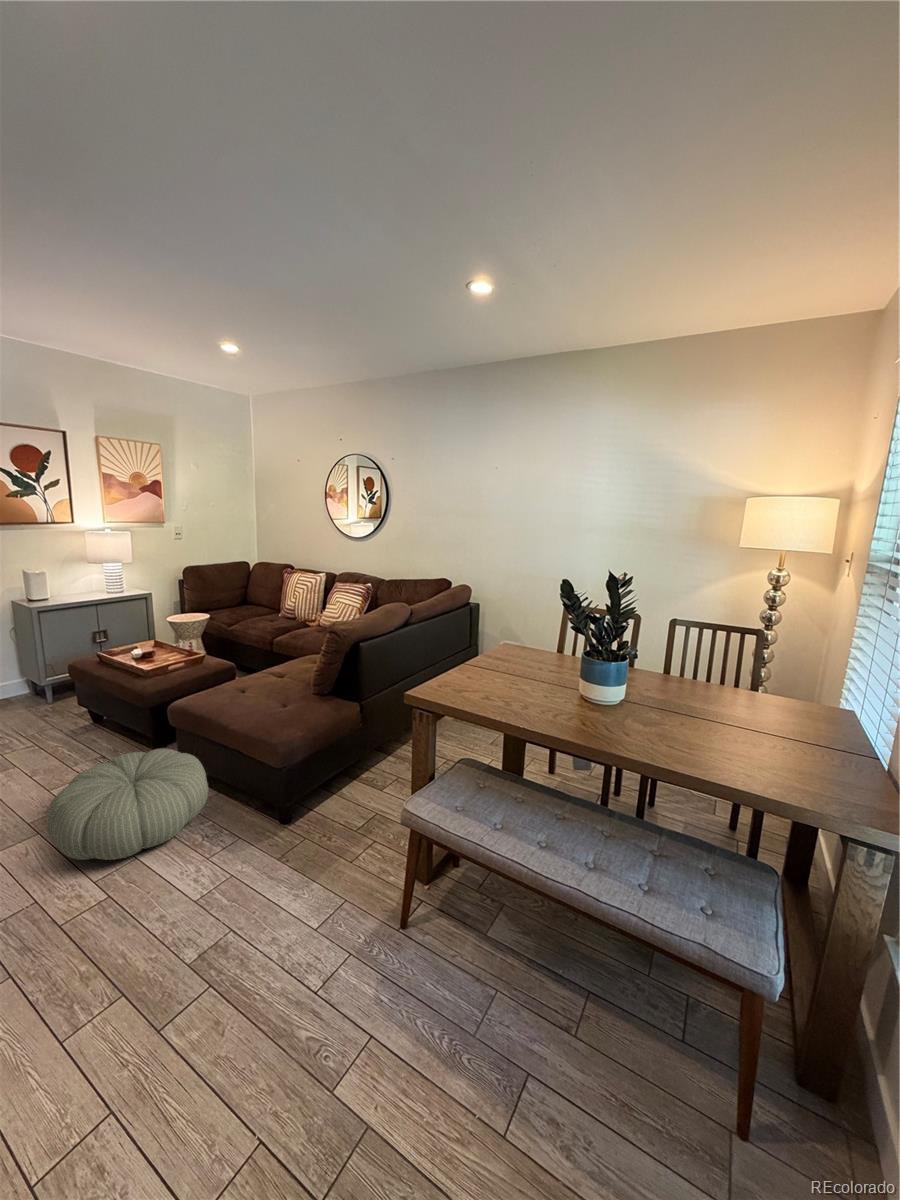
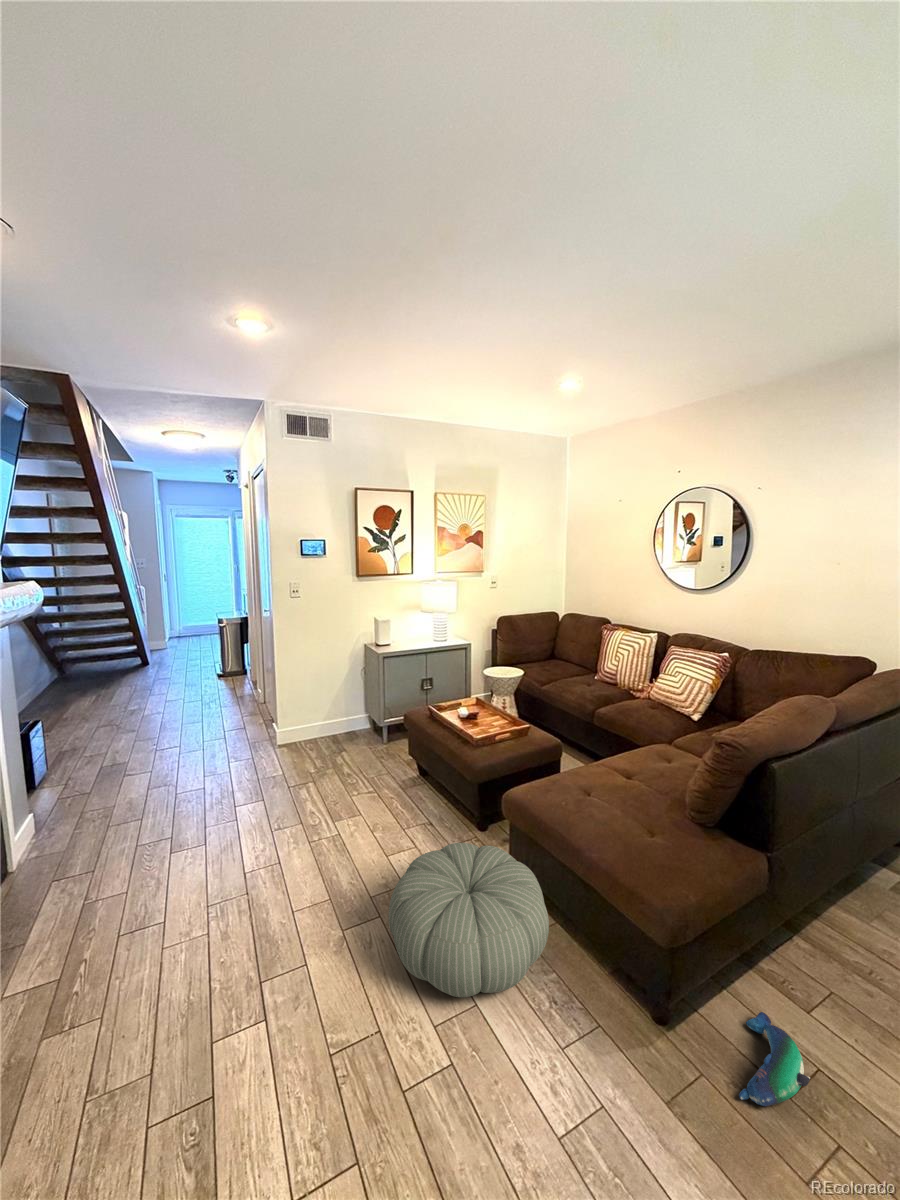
plush toy: none [327,793,366,839] -> present [739,1012,810,1106]

